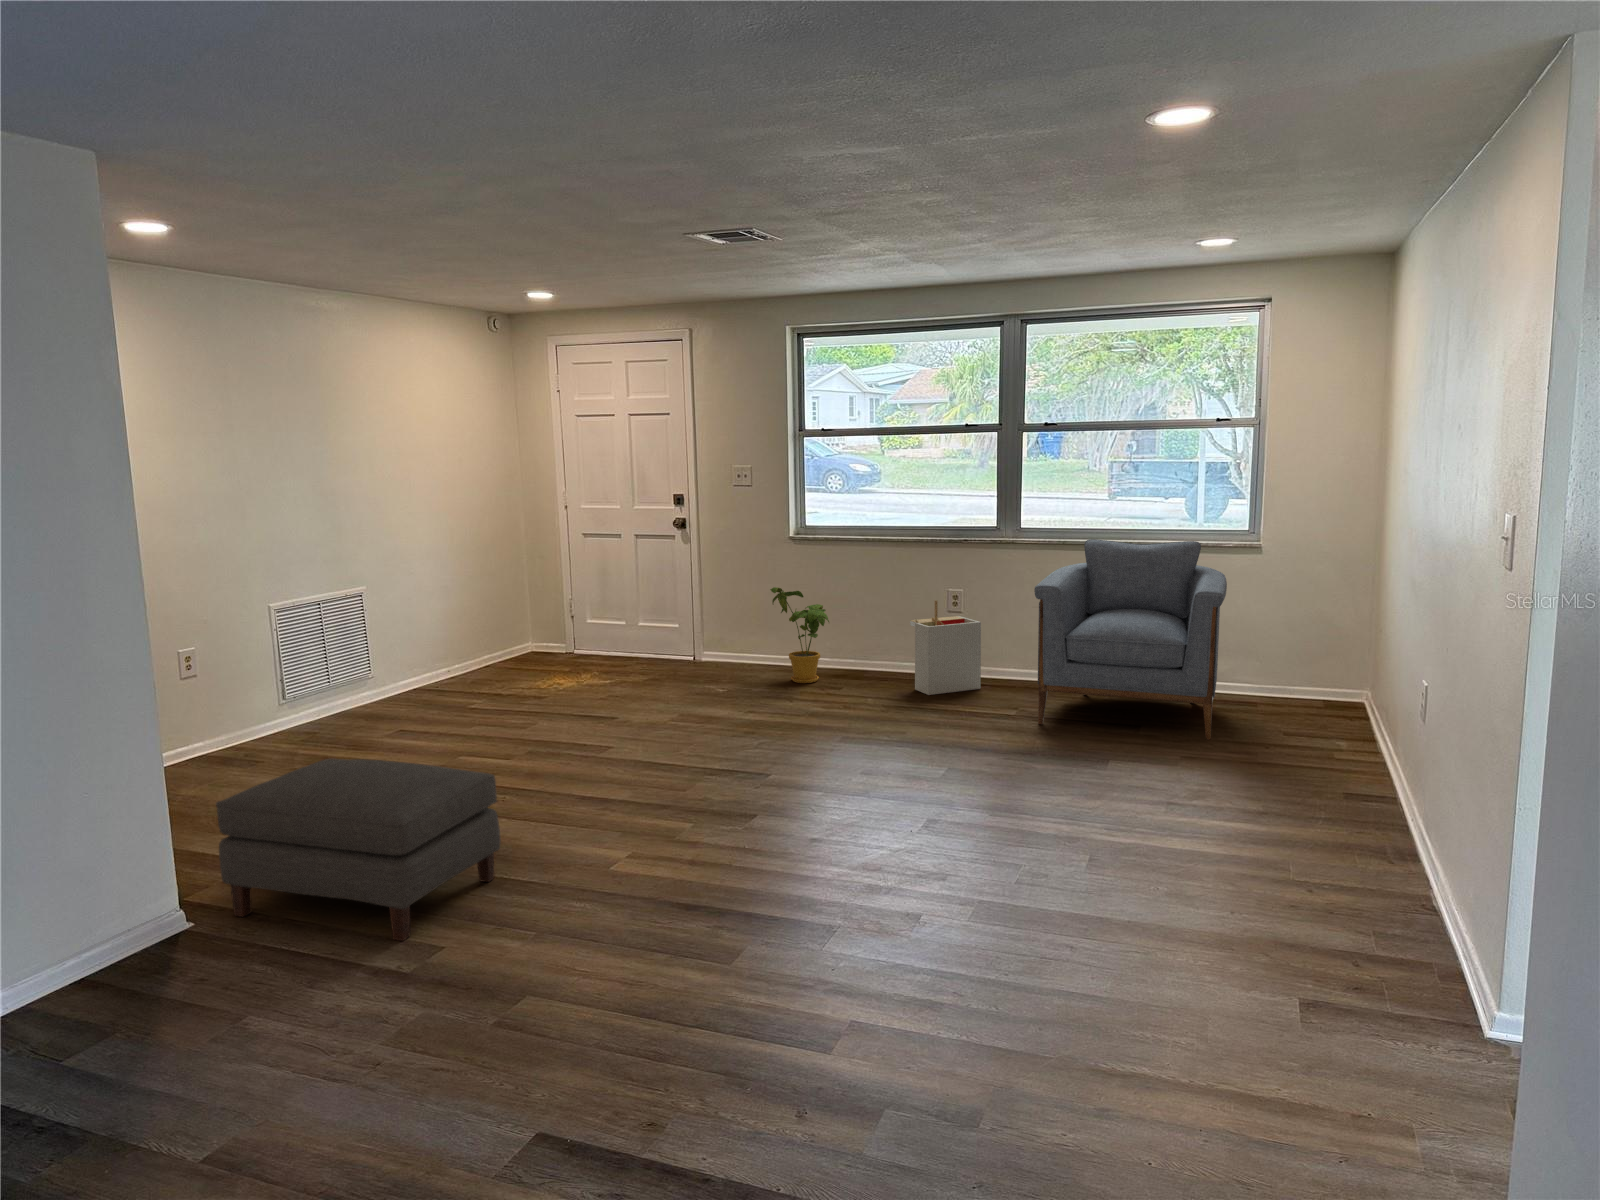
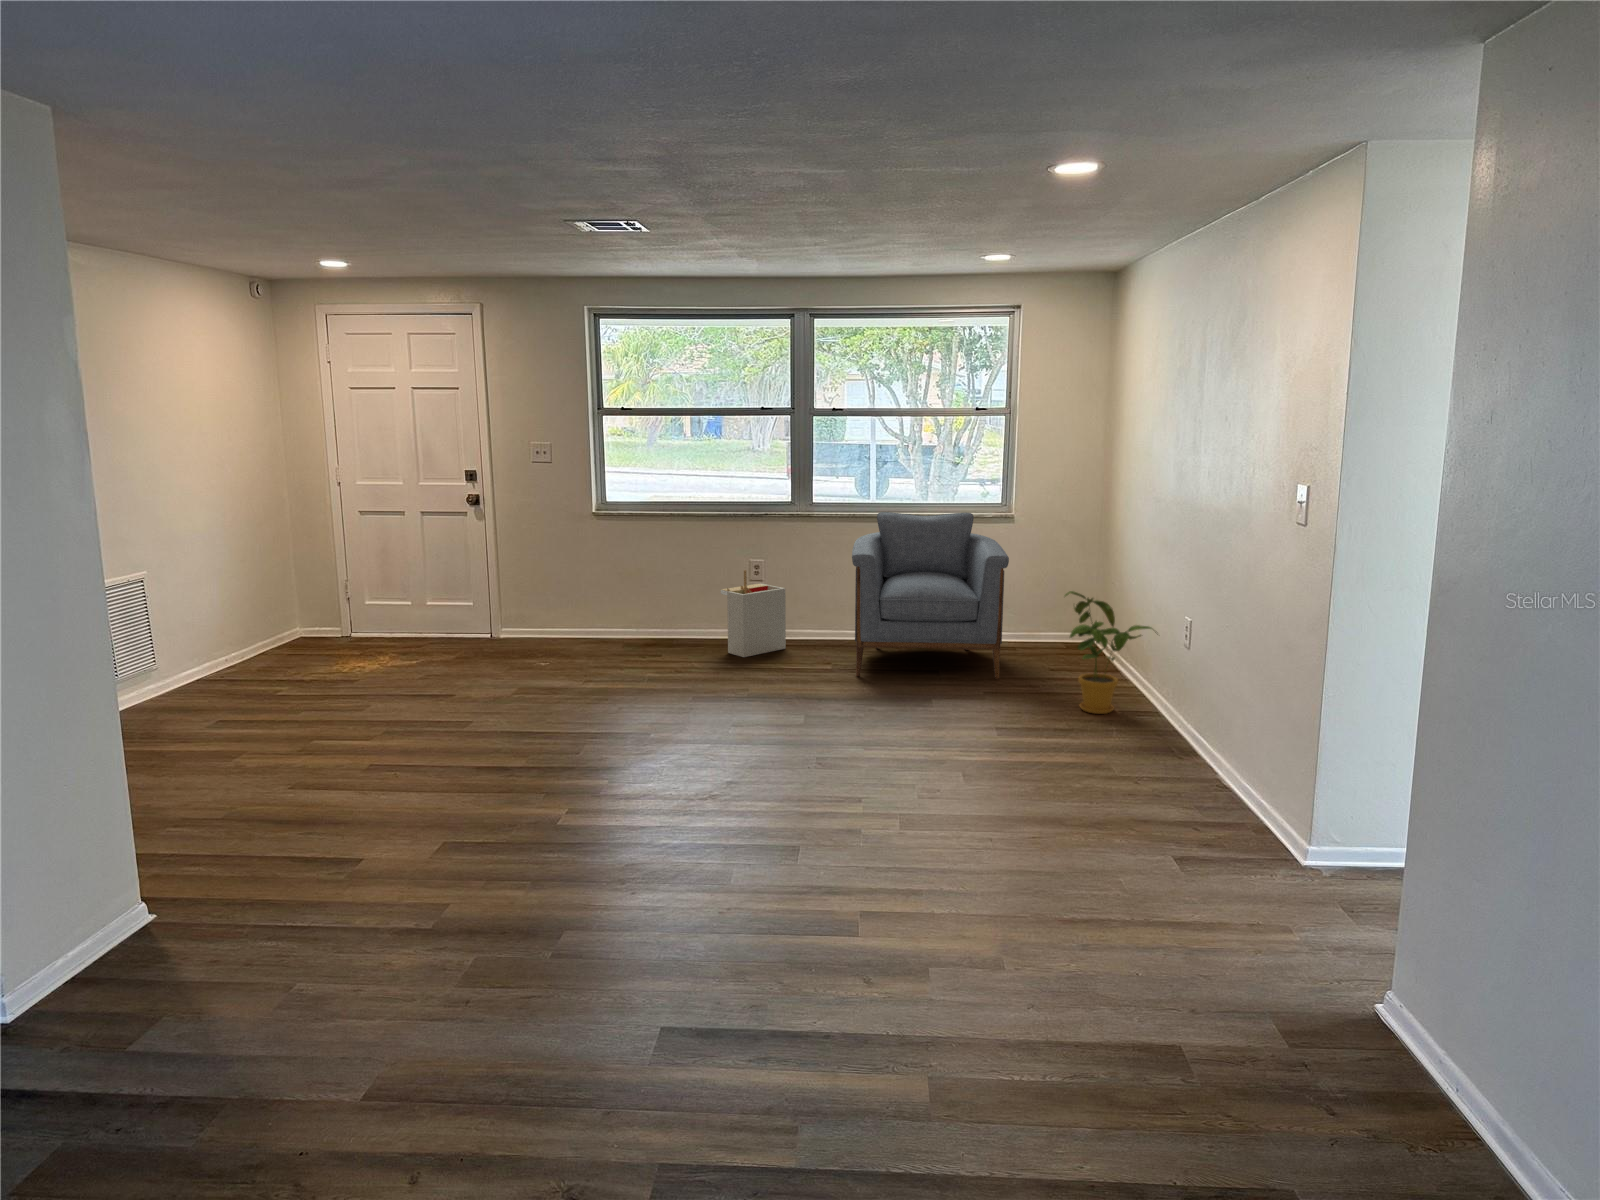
house plant: present [770,587,829,683] -> present [1065,591,1156,714]
ottoman: present [216,759,501,941] -> none [158,761,459,942]

